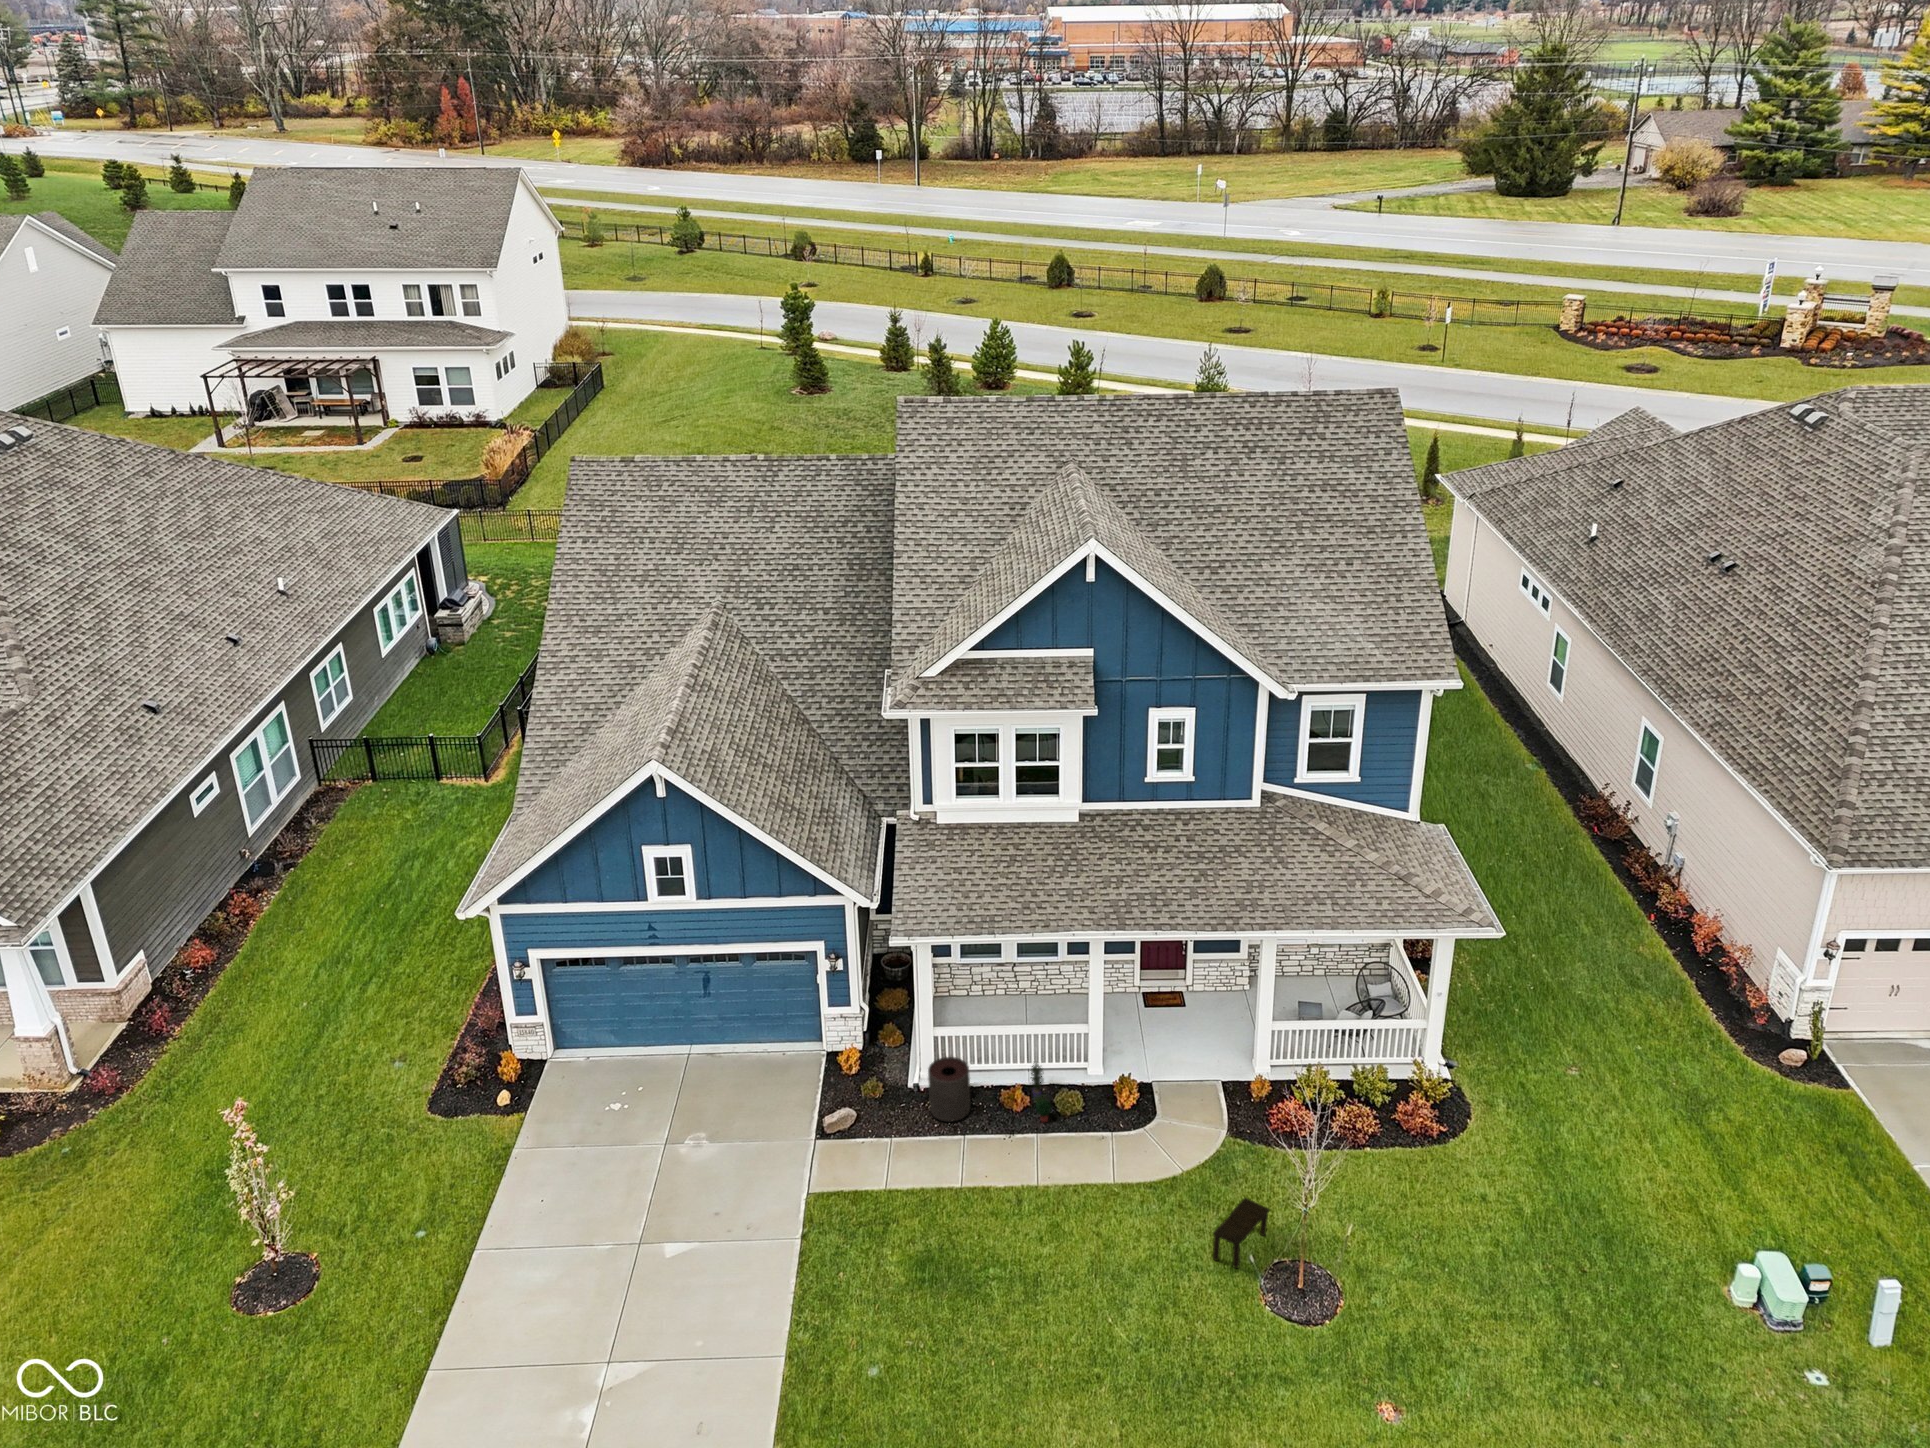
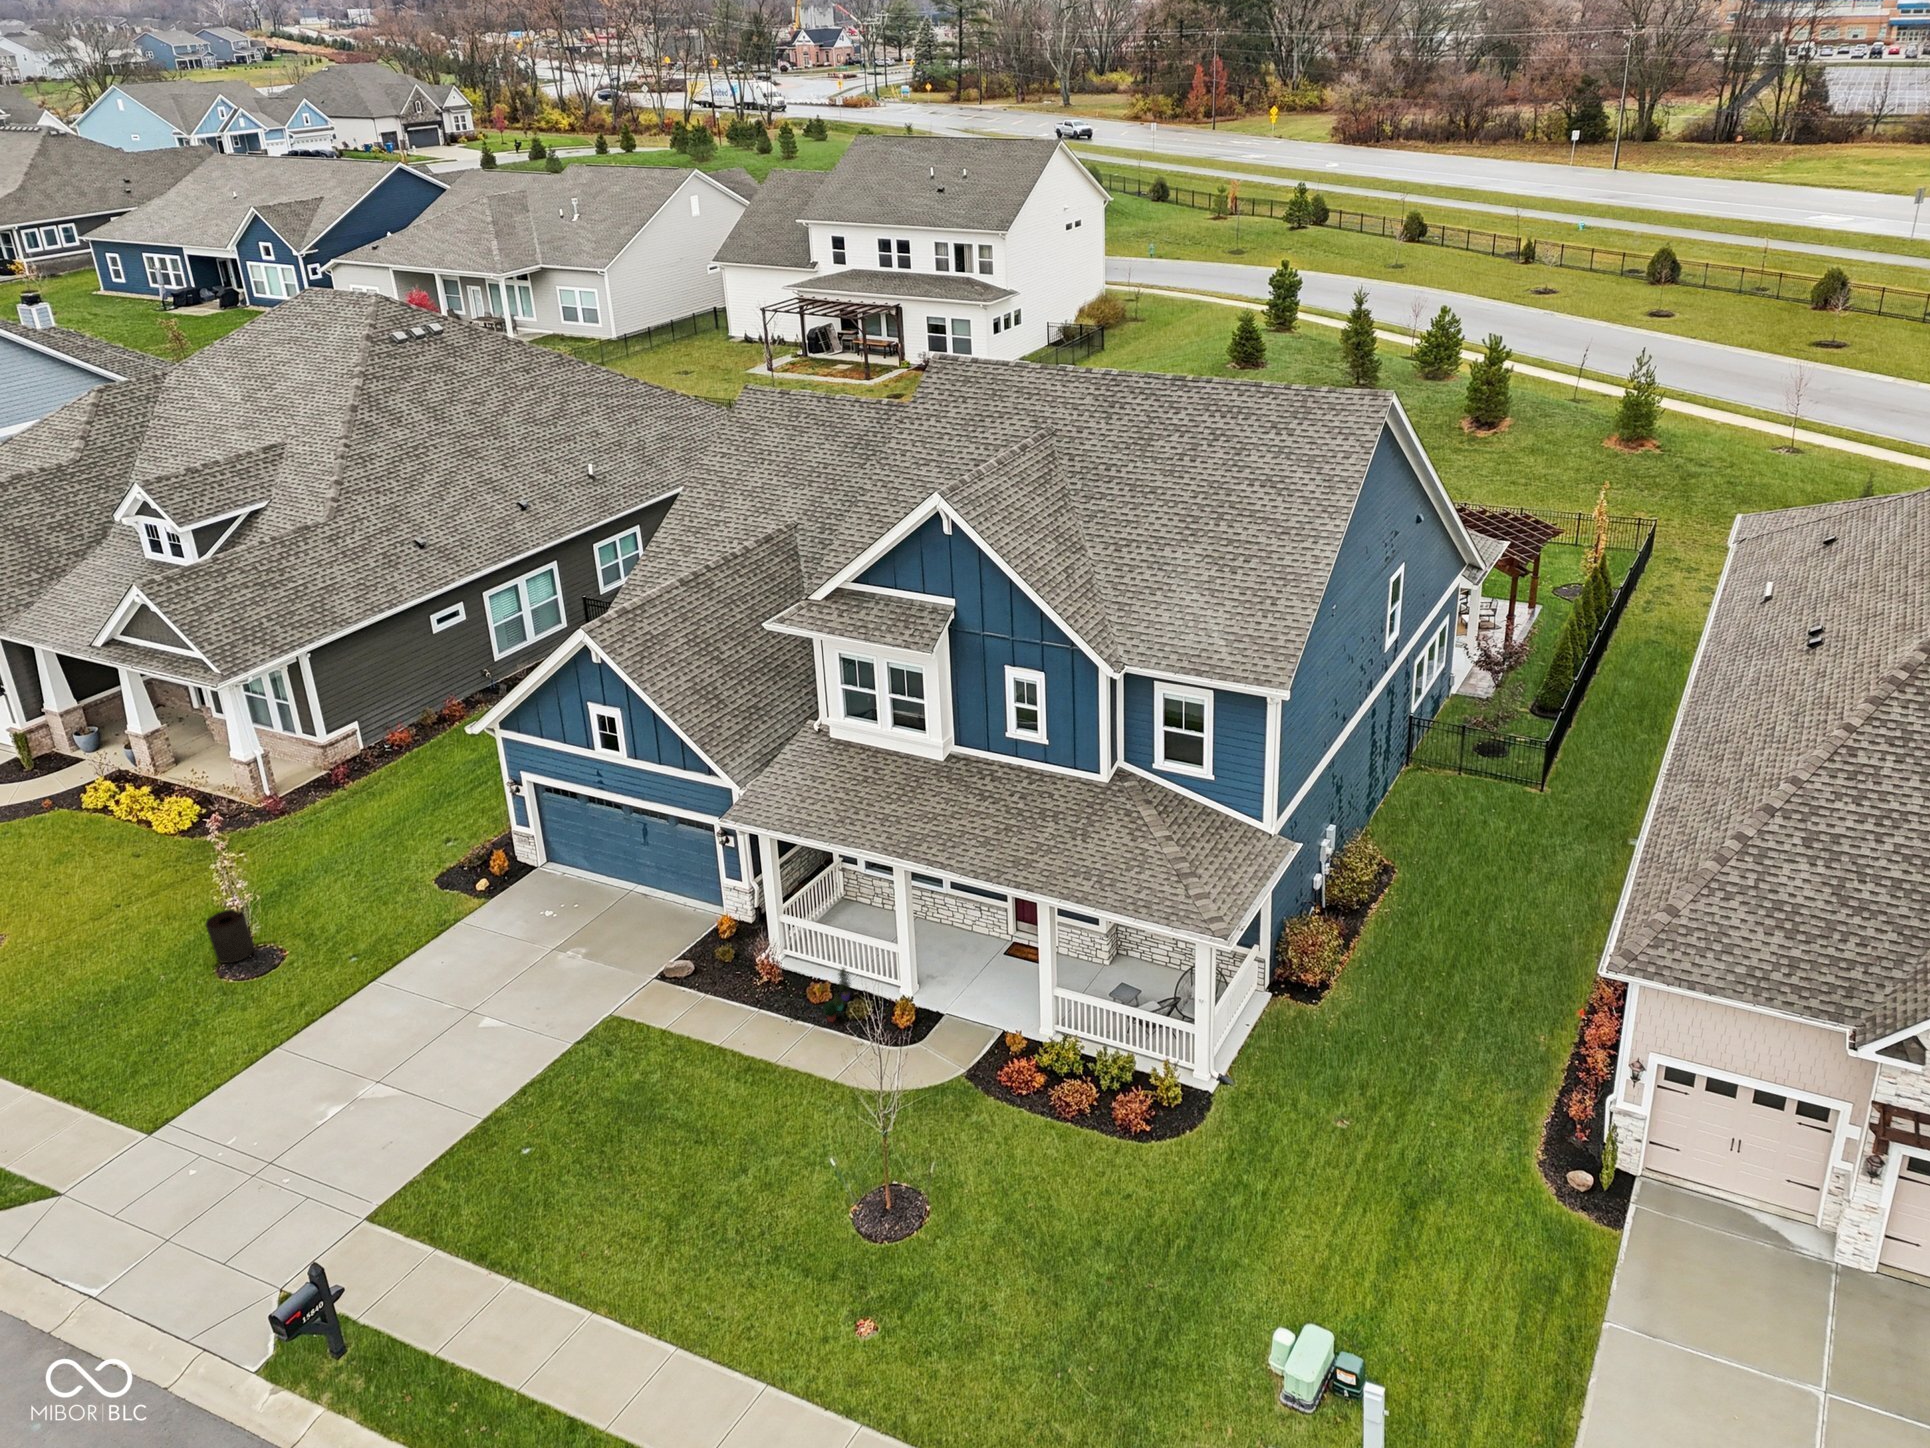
trash can: present [928,1057,970,1122] -> present [206,909,255,963]
bench: present [1213,1198,1269,1268] -> none [846,1138,912,1200]

